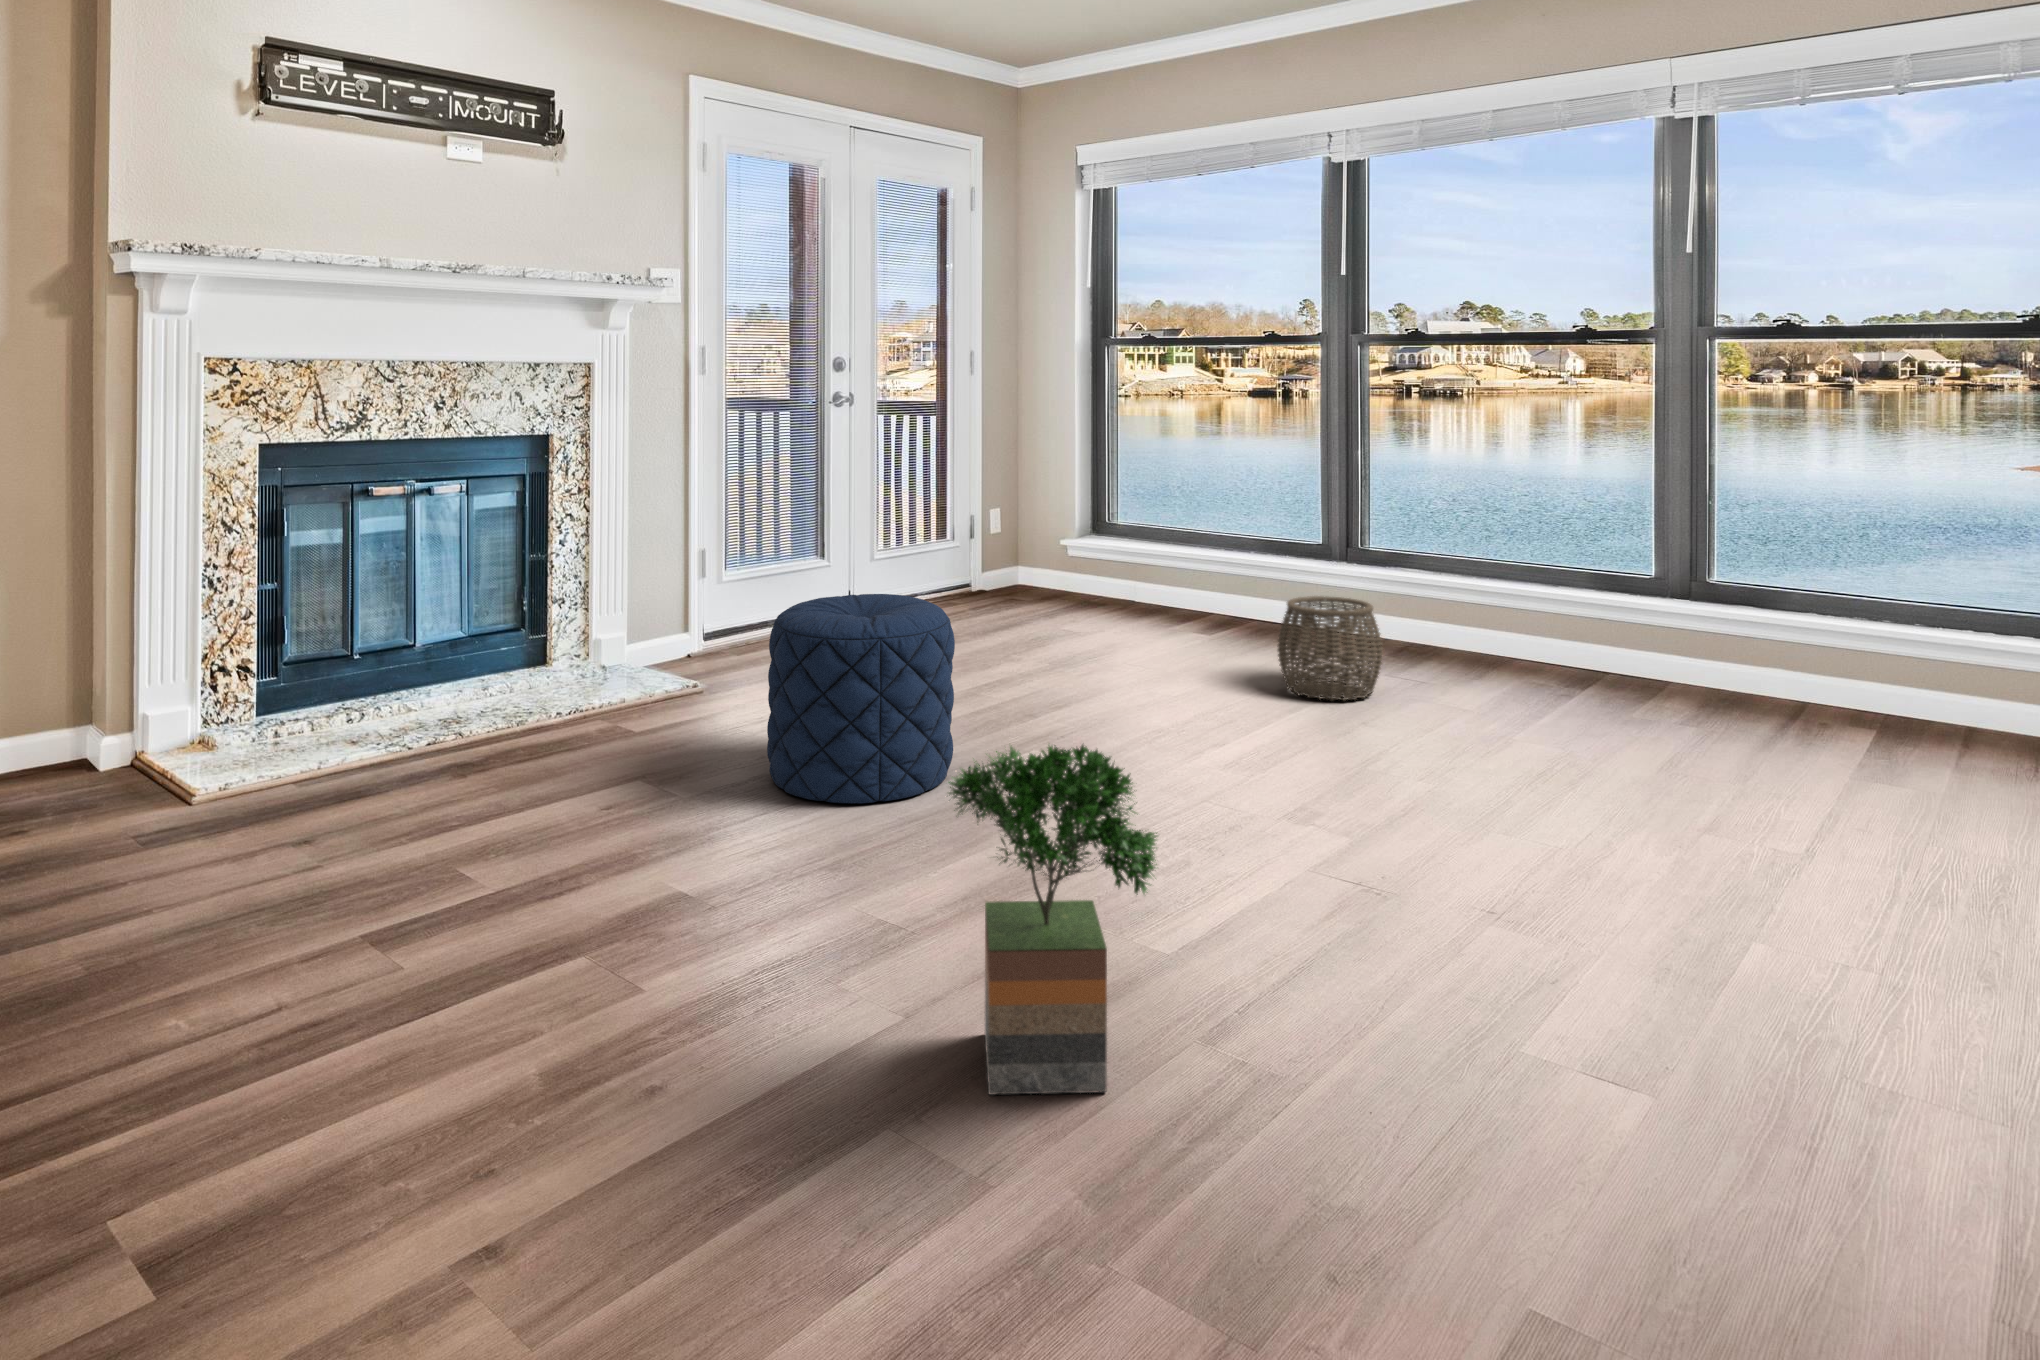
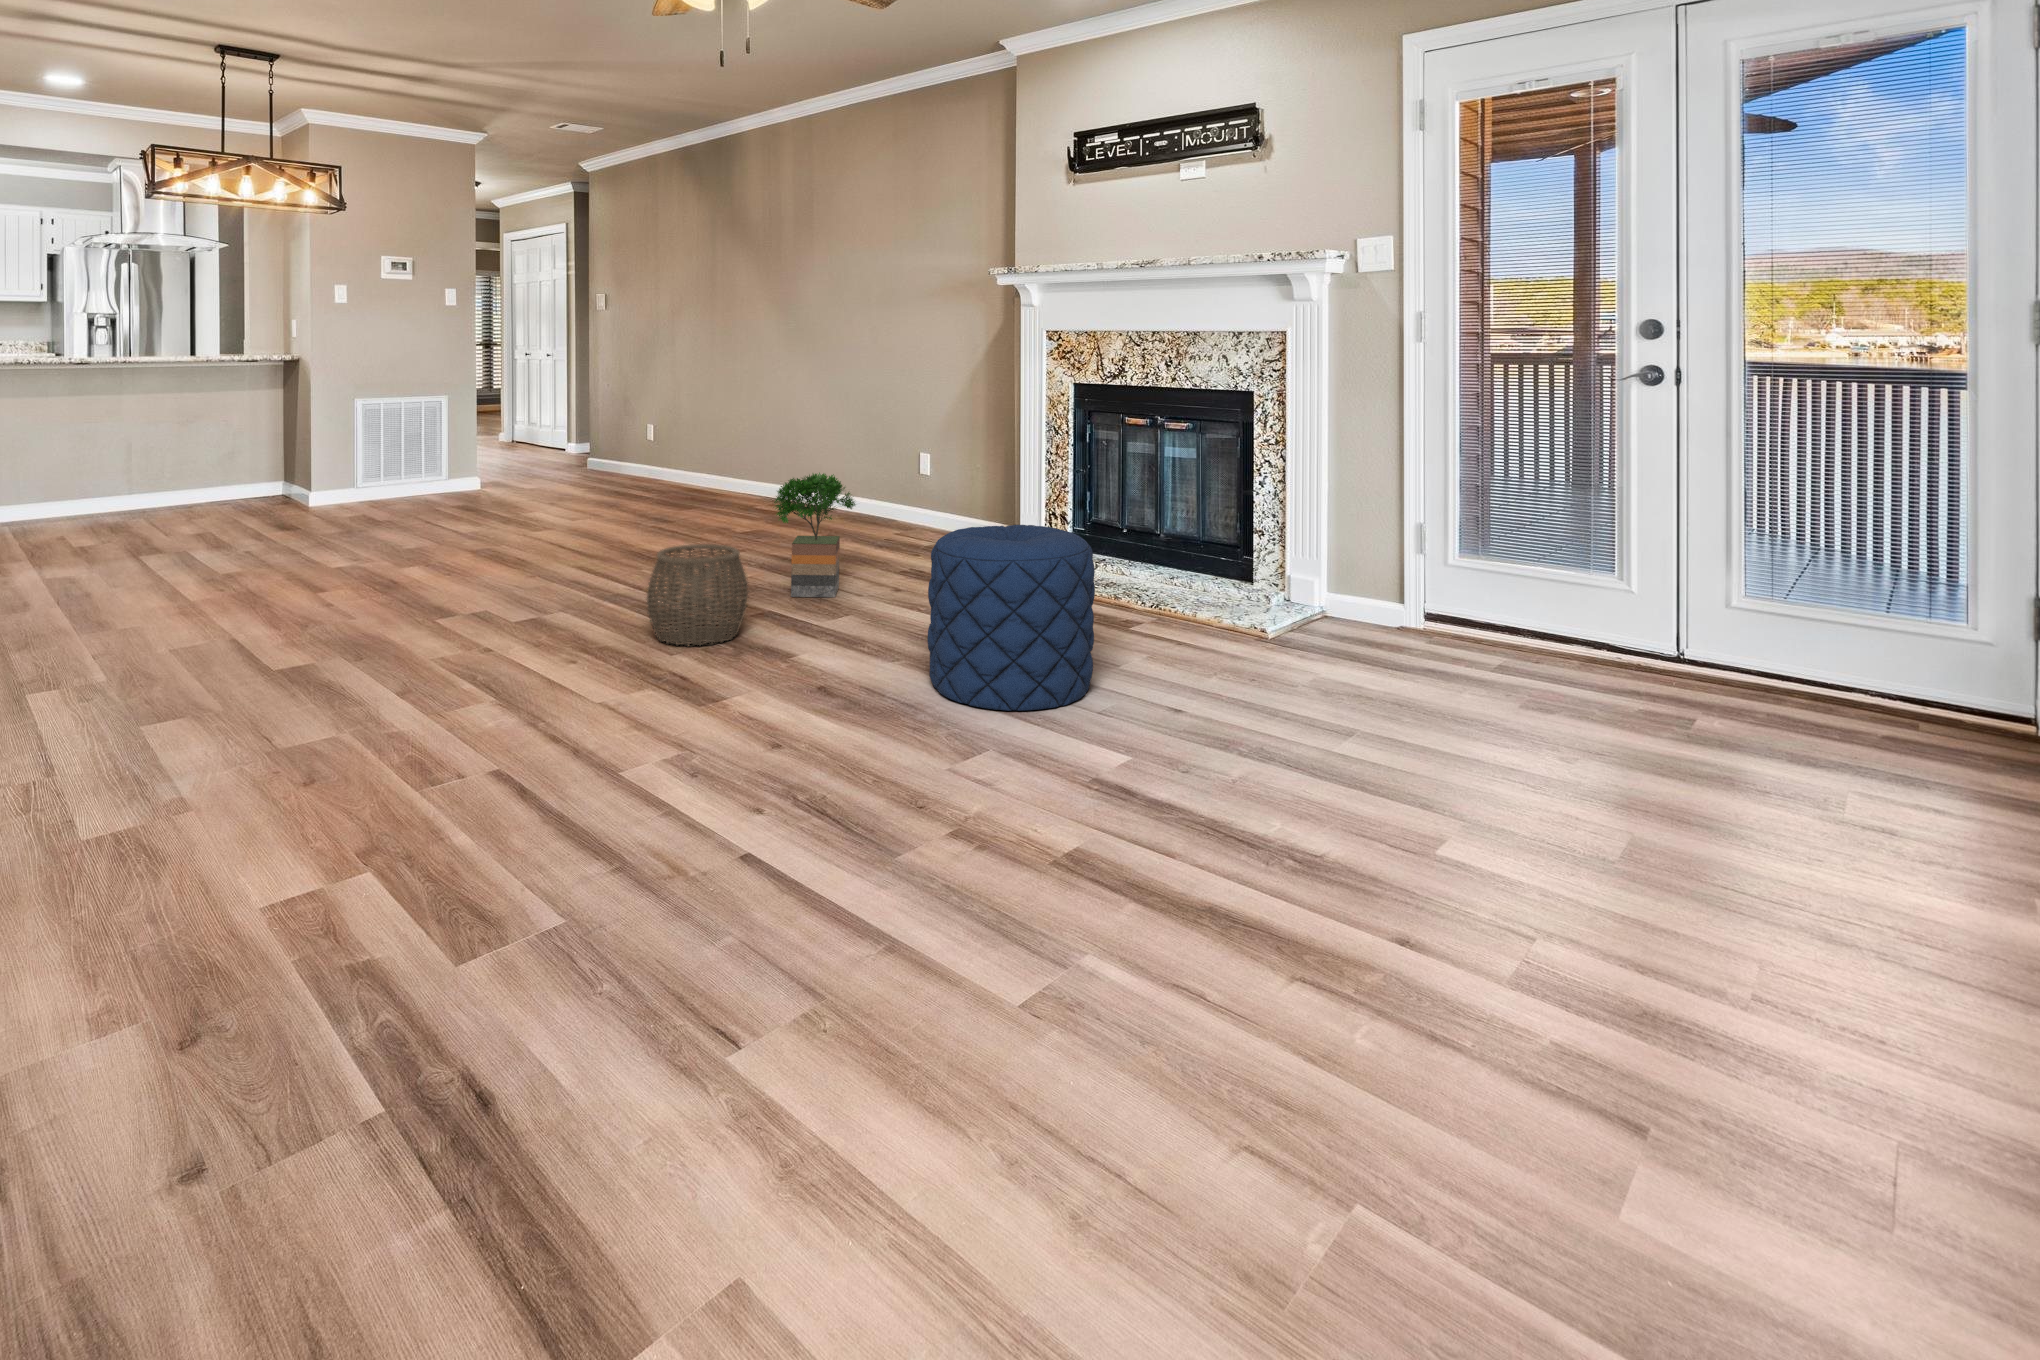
woven basket: present [1277,596,1383,701] -> present [646,544,748,646]
potted tree: present [948,745,1157,1095] -> present [773,473,856,597]

